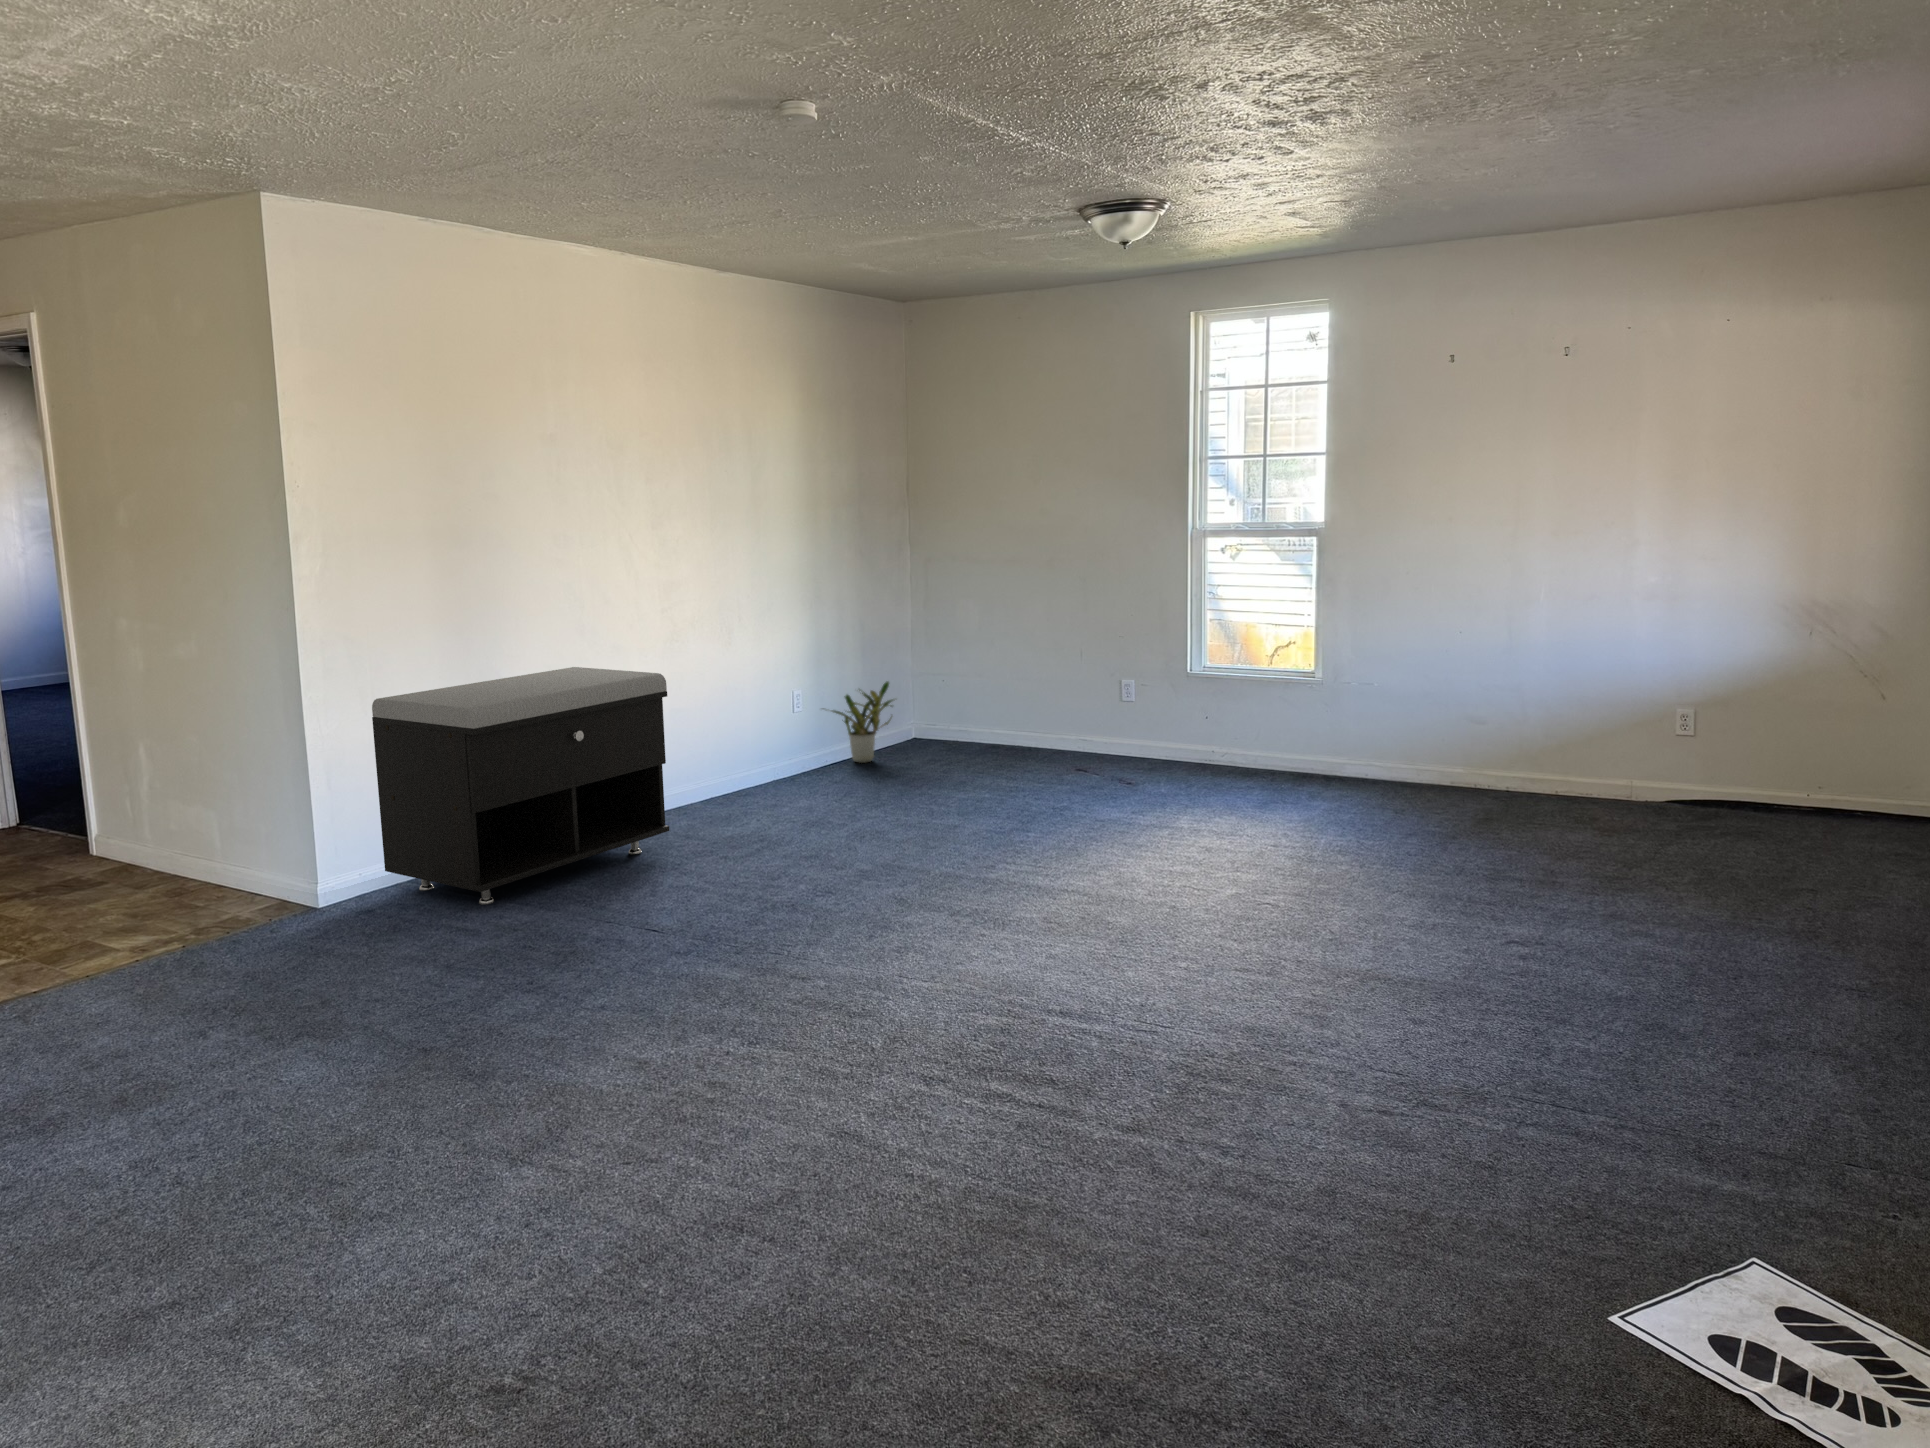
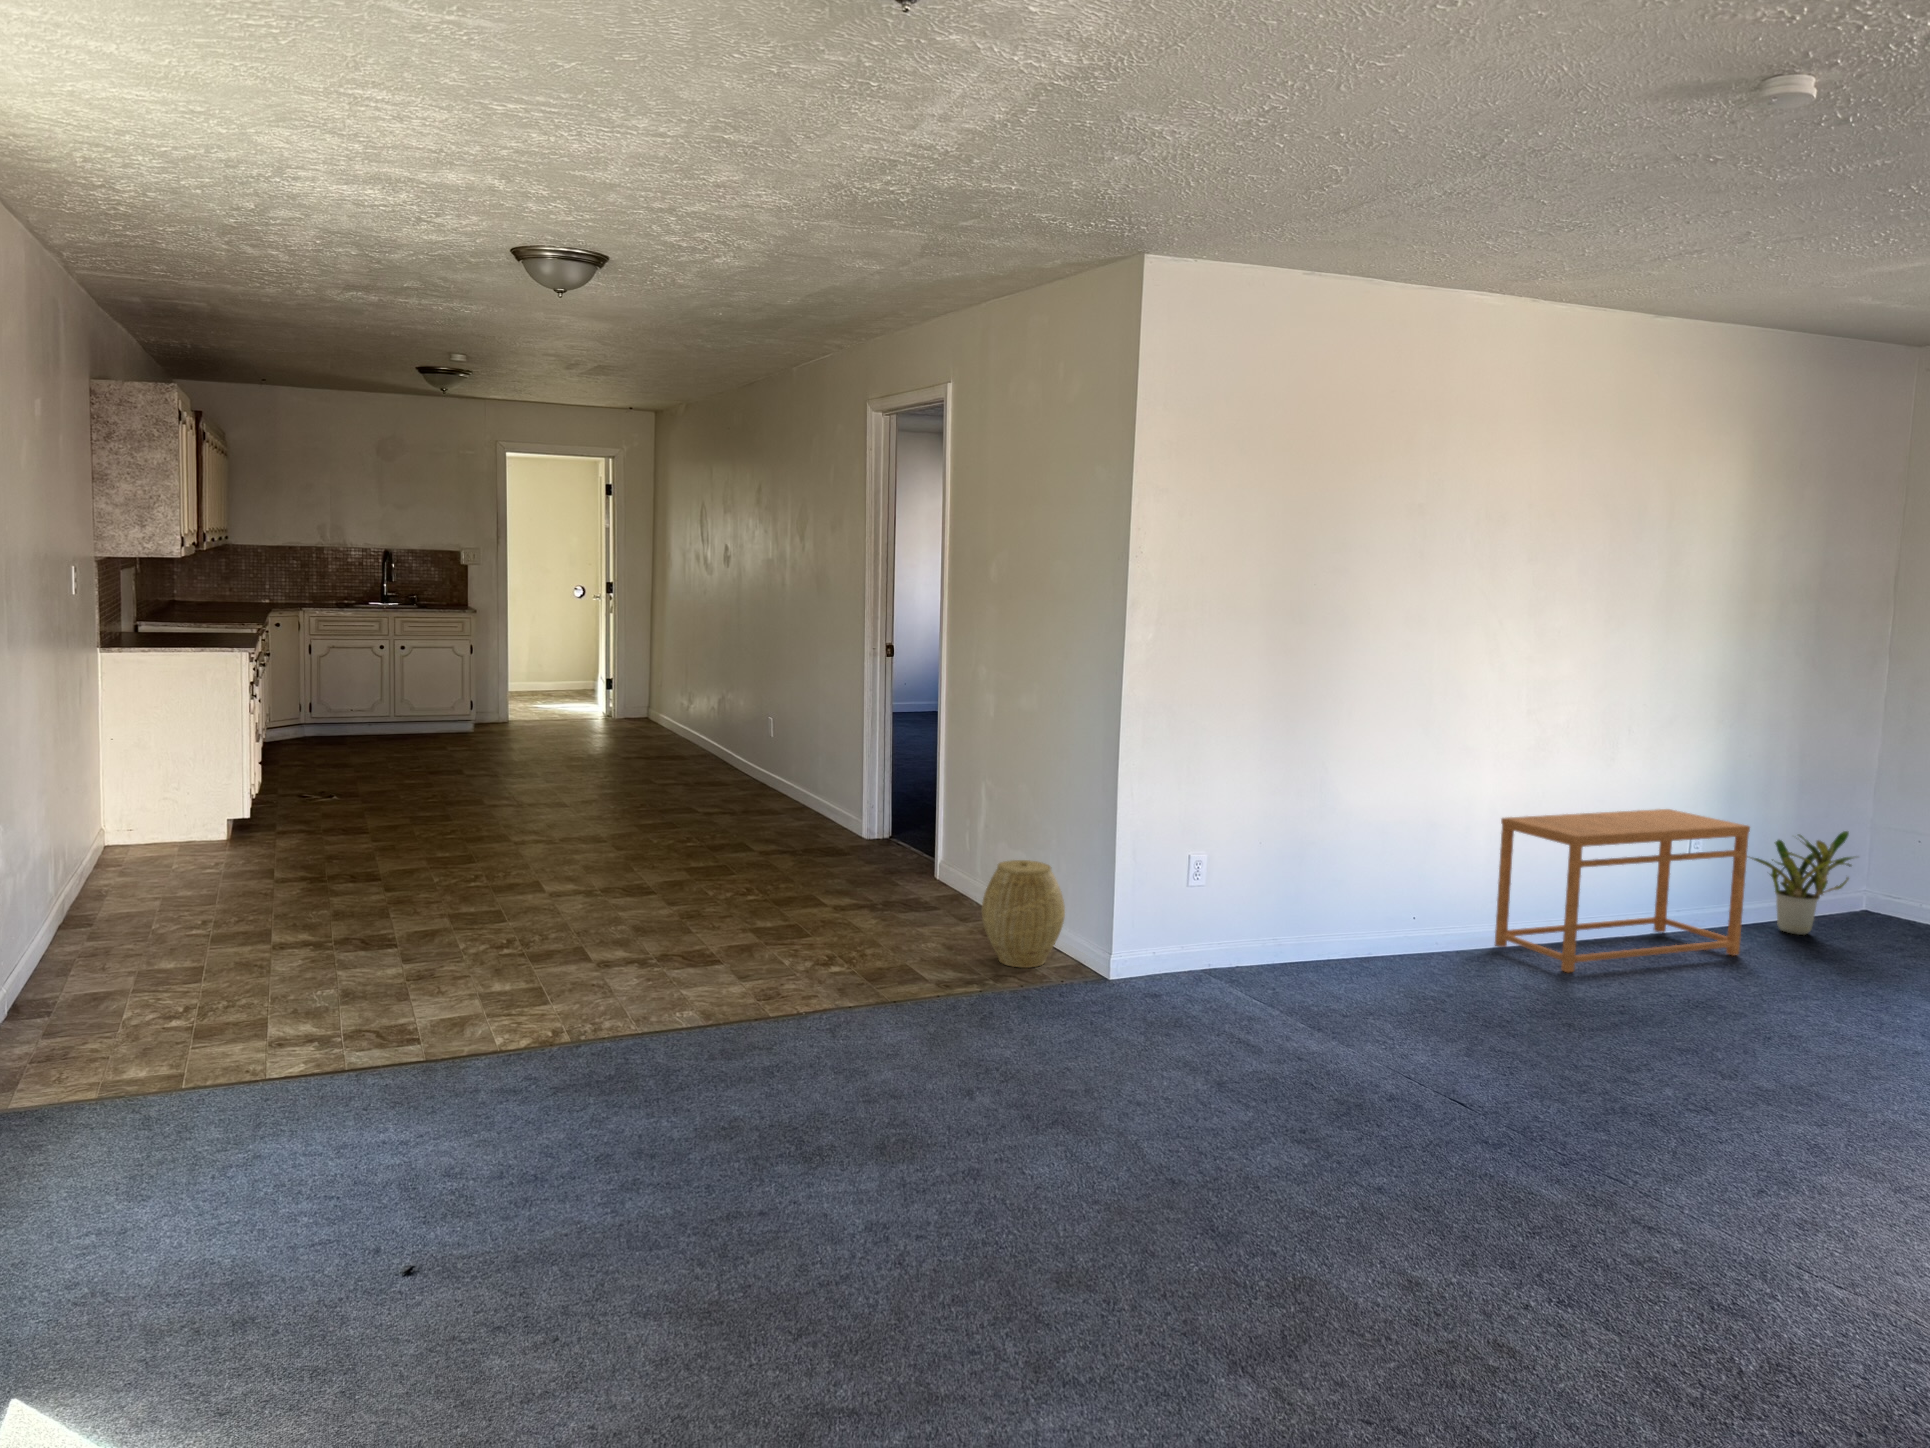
storage bench: present [372,667,669,905] -> none [1173,761,1519,1016]
side table: none [653,681,830,821] -> present [1495,809,1750,972]
woven basket: none [172,811,267,920] -> present [982,860,1065,968]

